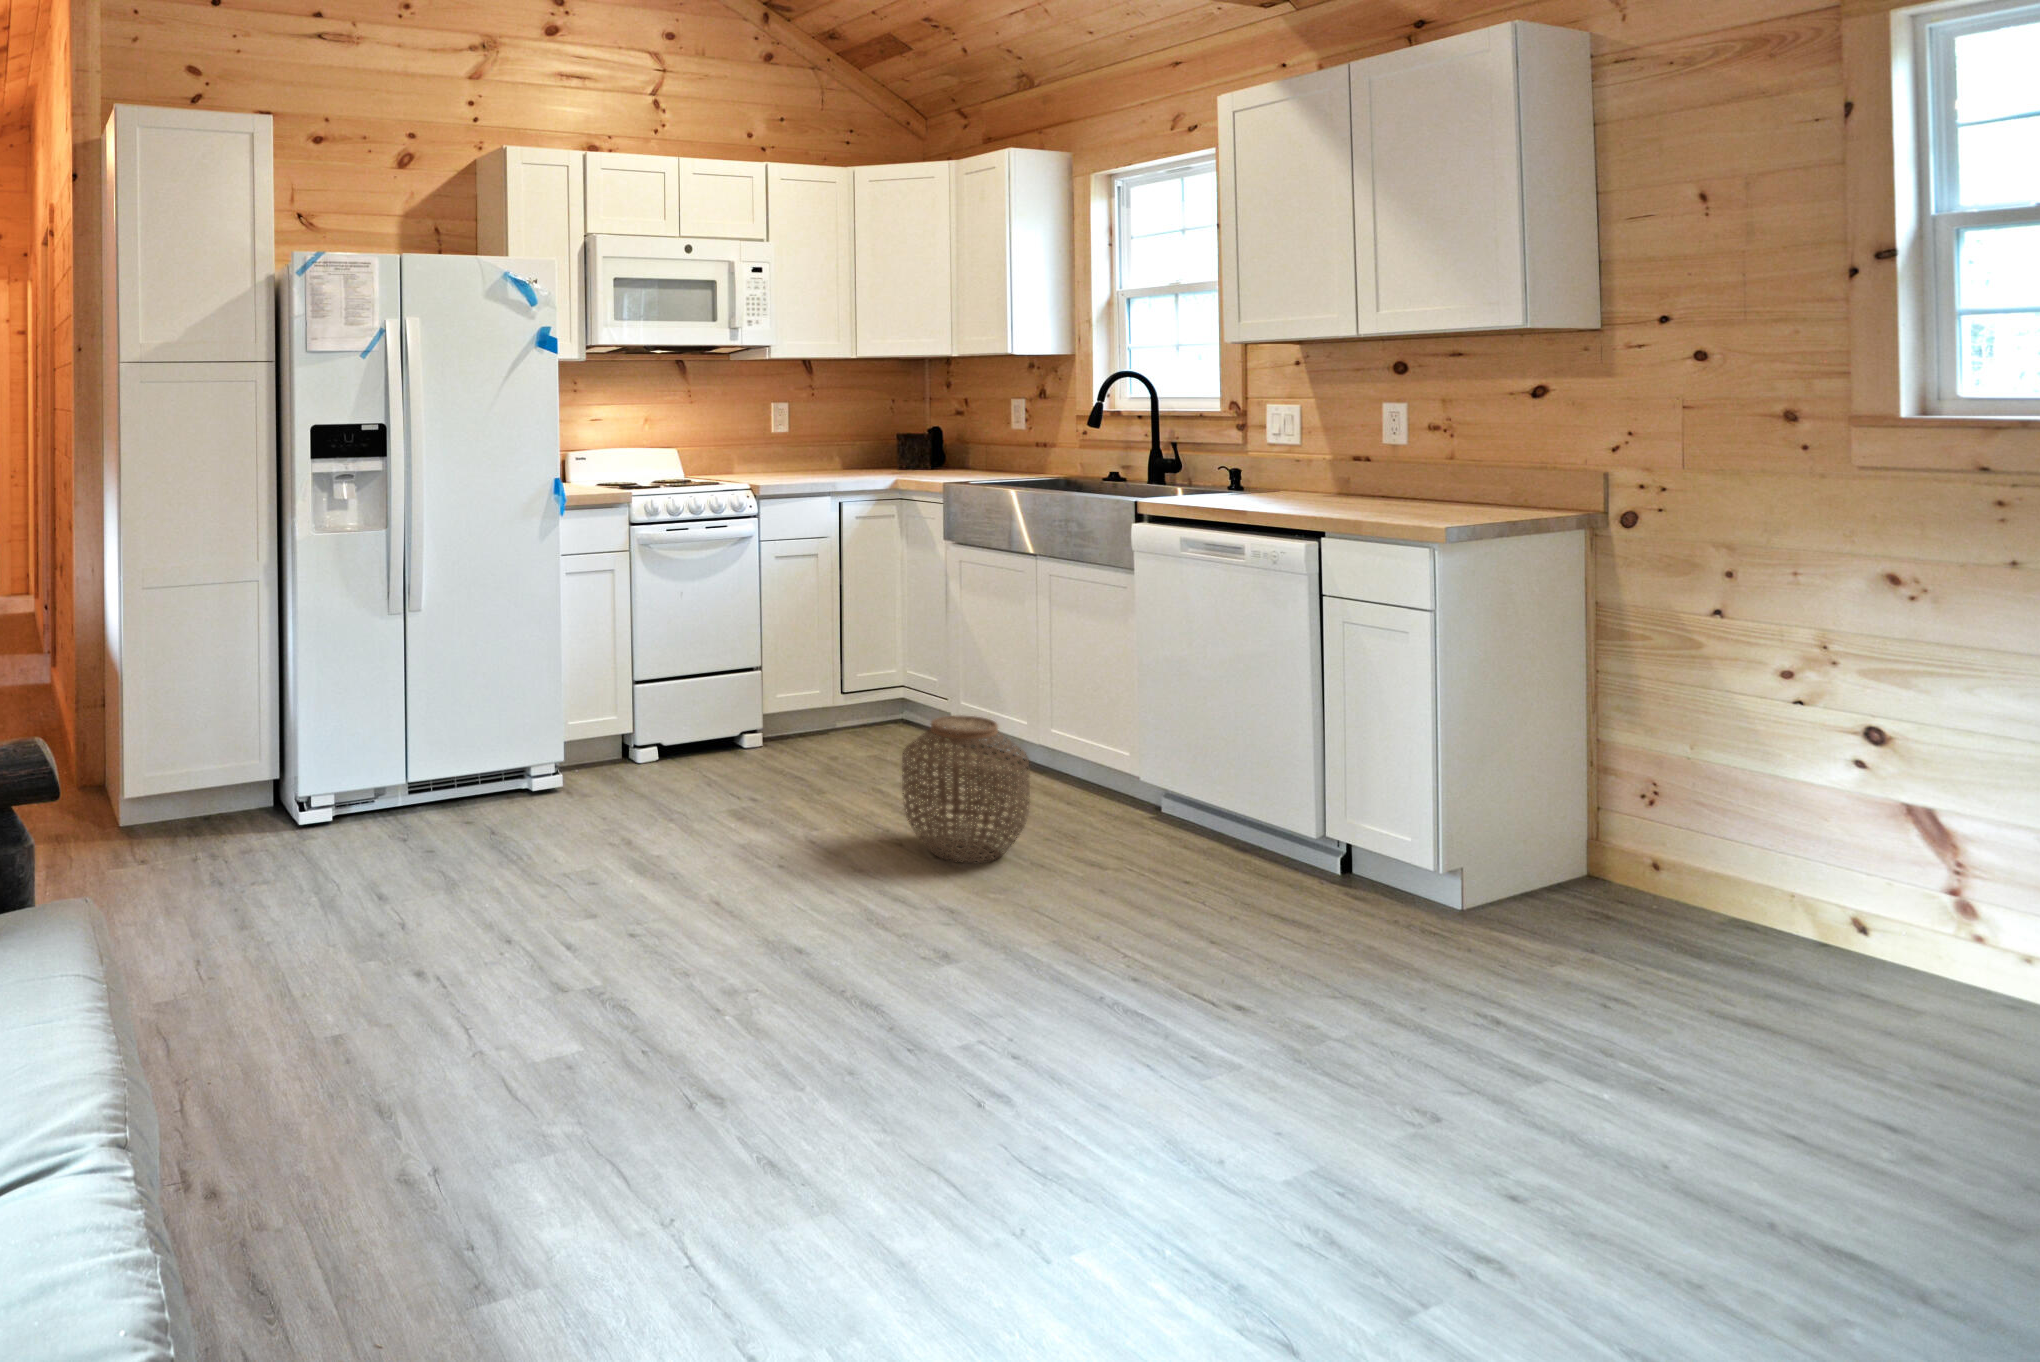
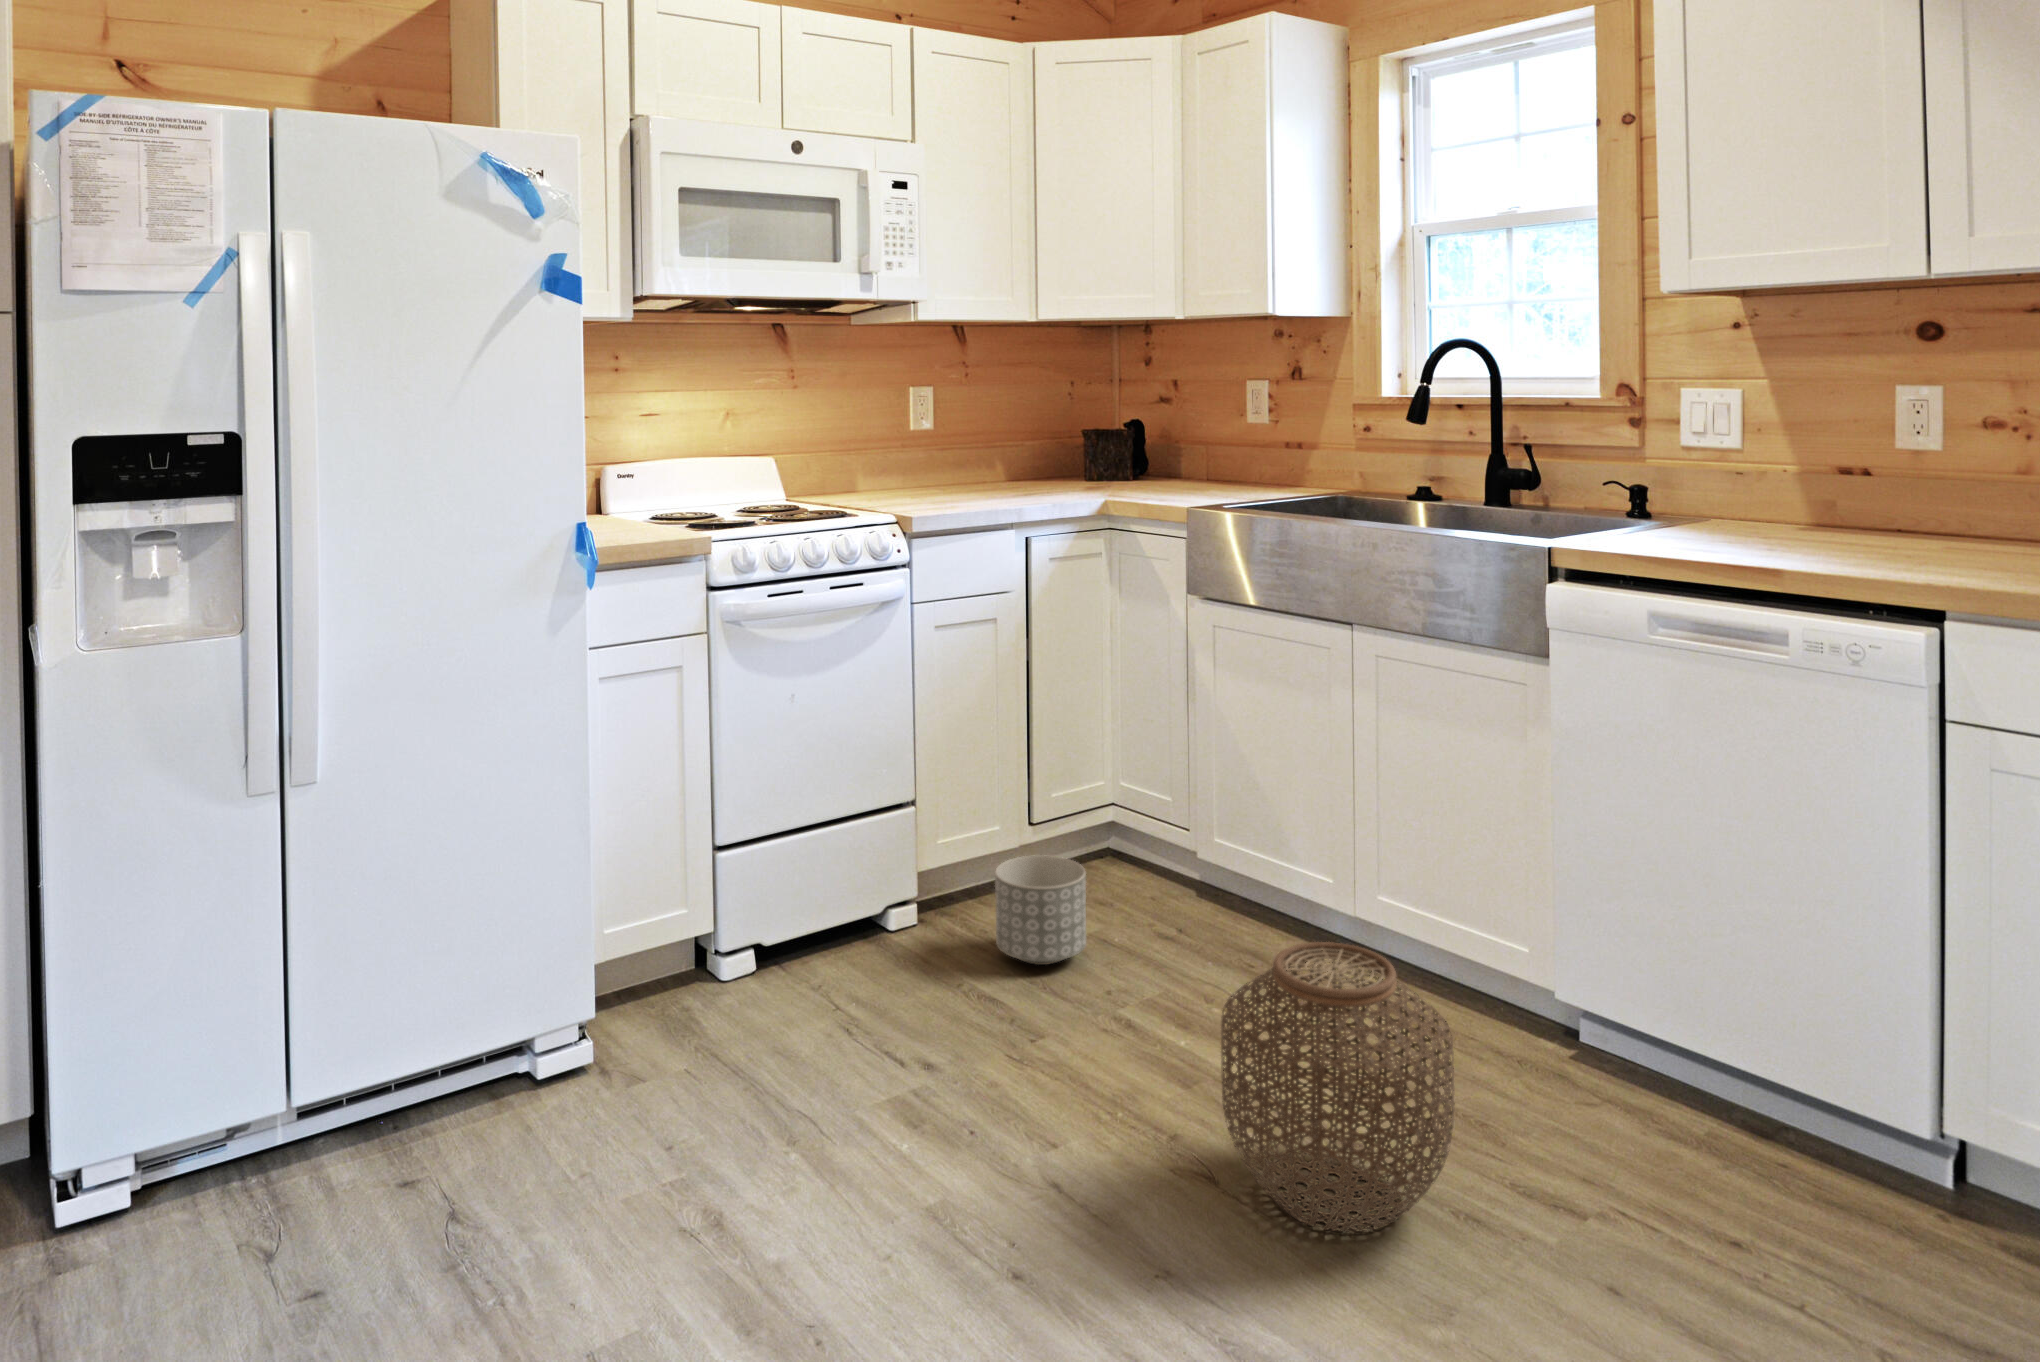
planter: none [808,702,866,766] -> present [995,855,1086,965]

